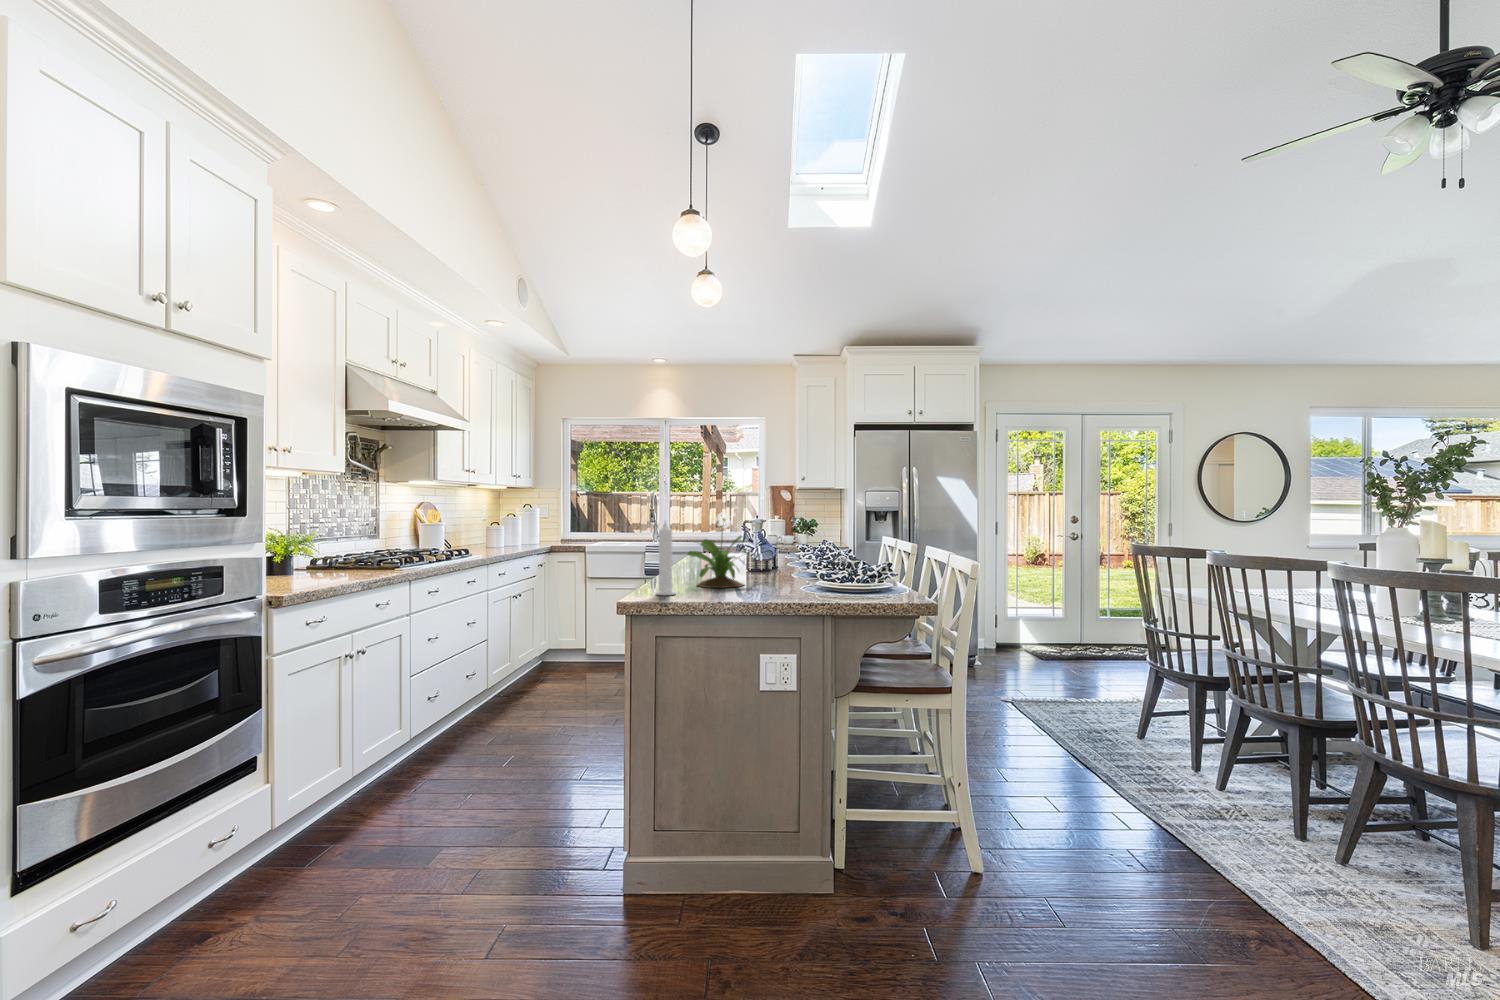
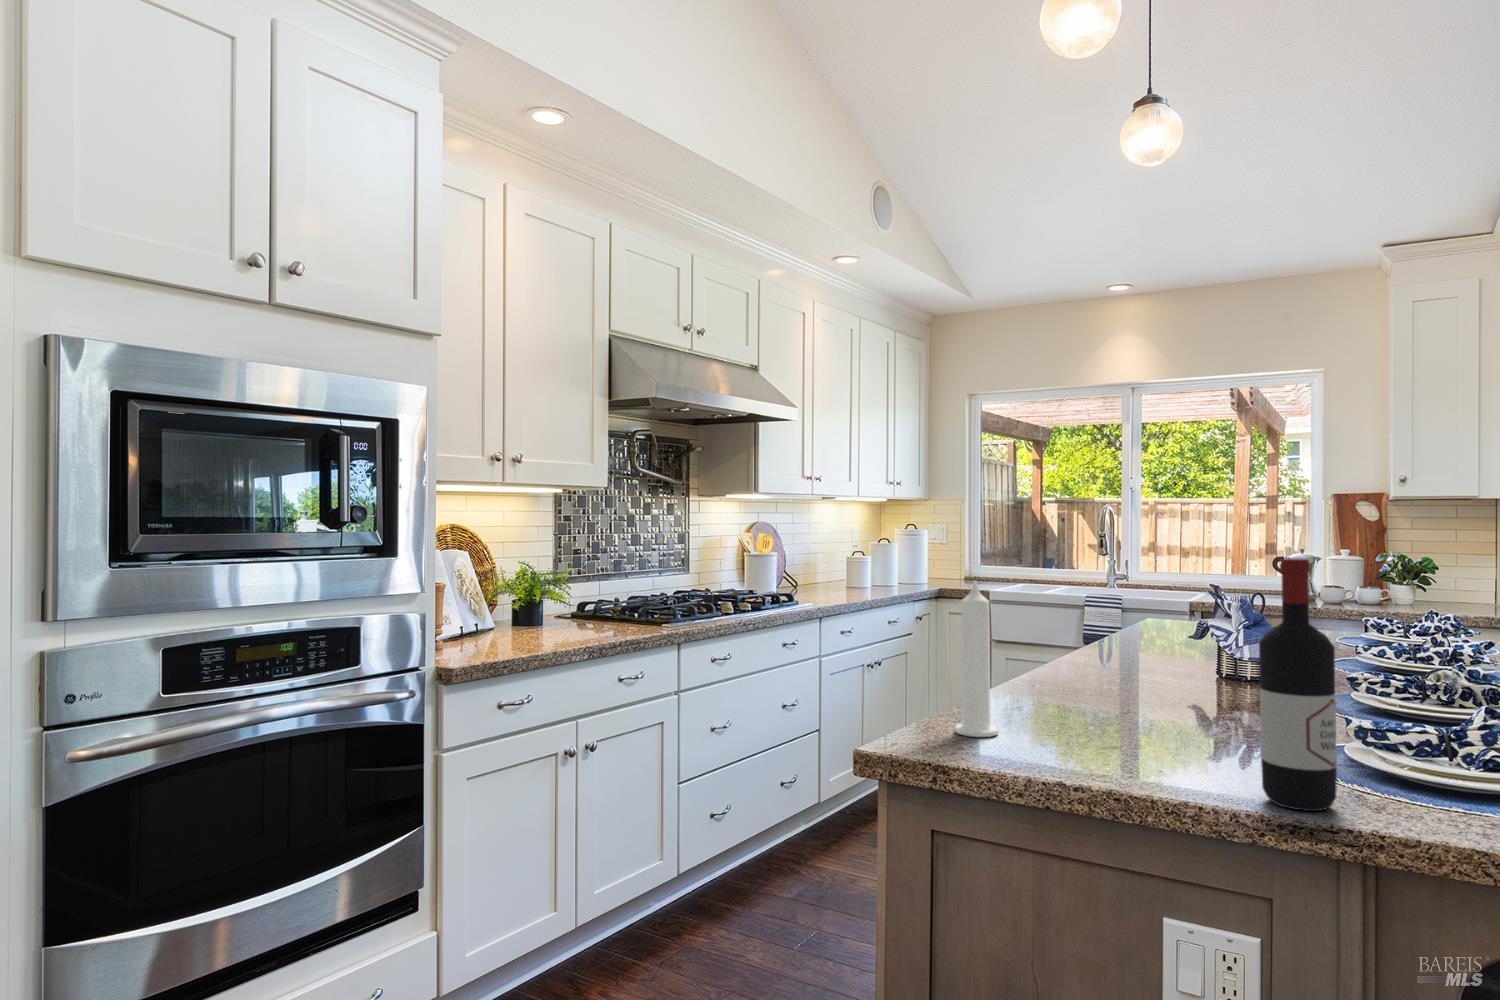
wine bottle: none [793,504,819,601] -> present [1259,559,1337,811]
potted flower: present [687,512,743,588] -> none [1050,548,1205,726]

